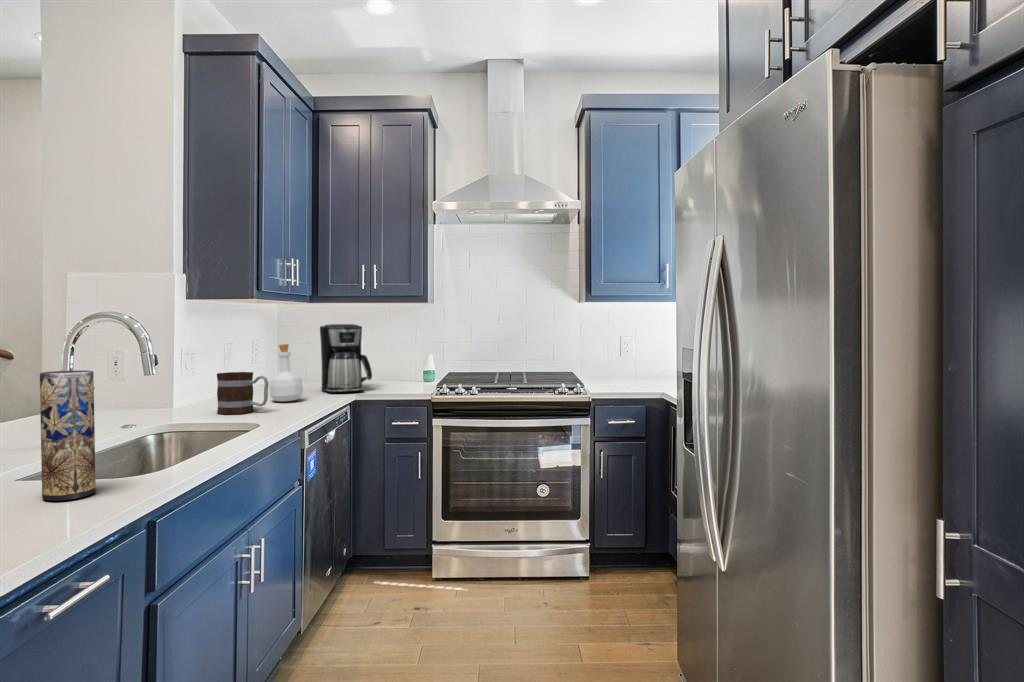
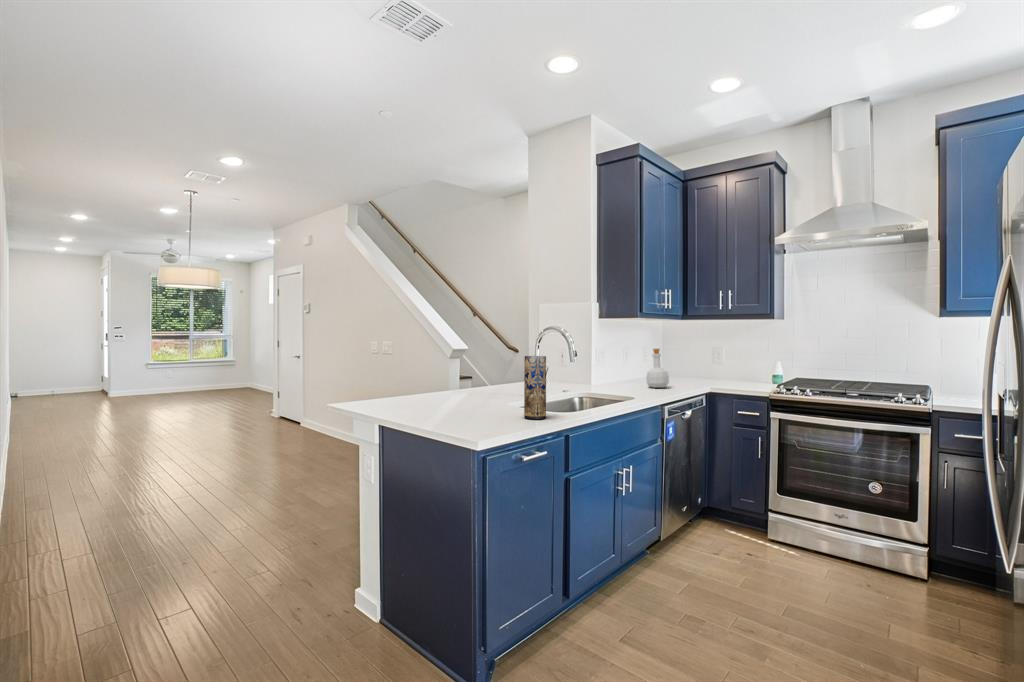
coffee maker: present [320,324,372,393] -> none [684,335,723,385]
mug: present [217,372,269,414] -> none [612,366,644,392]

